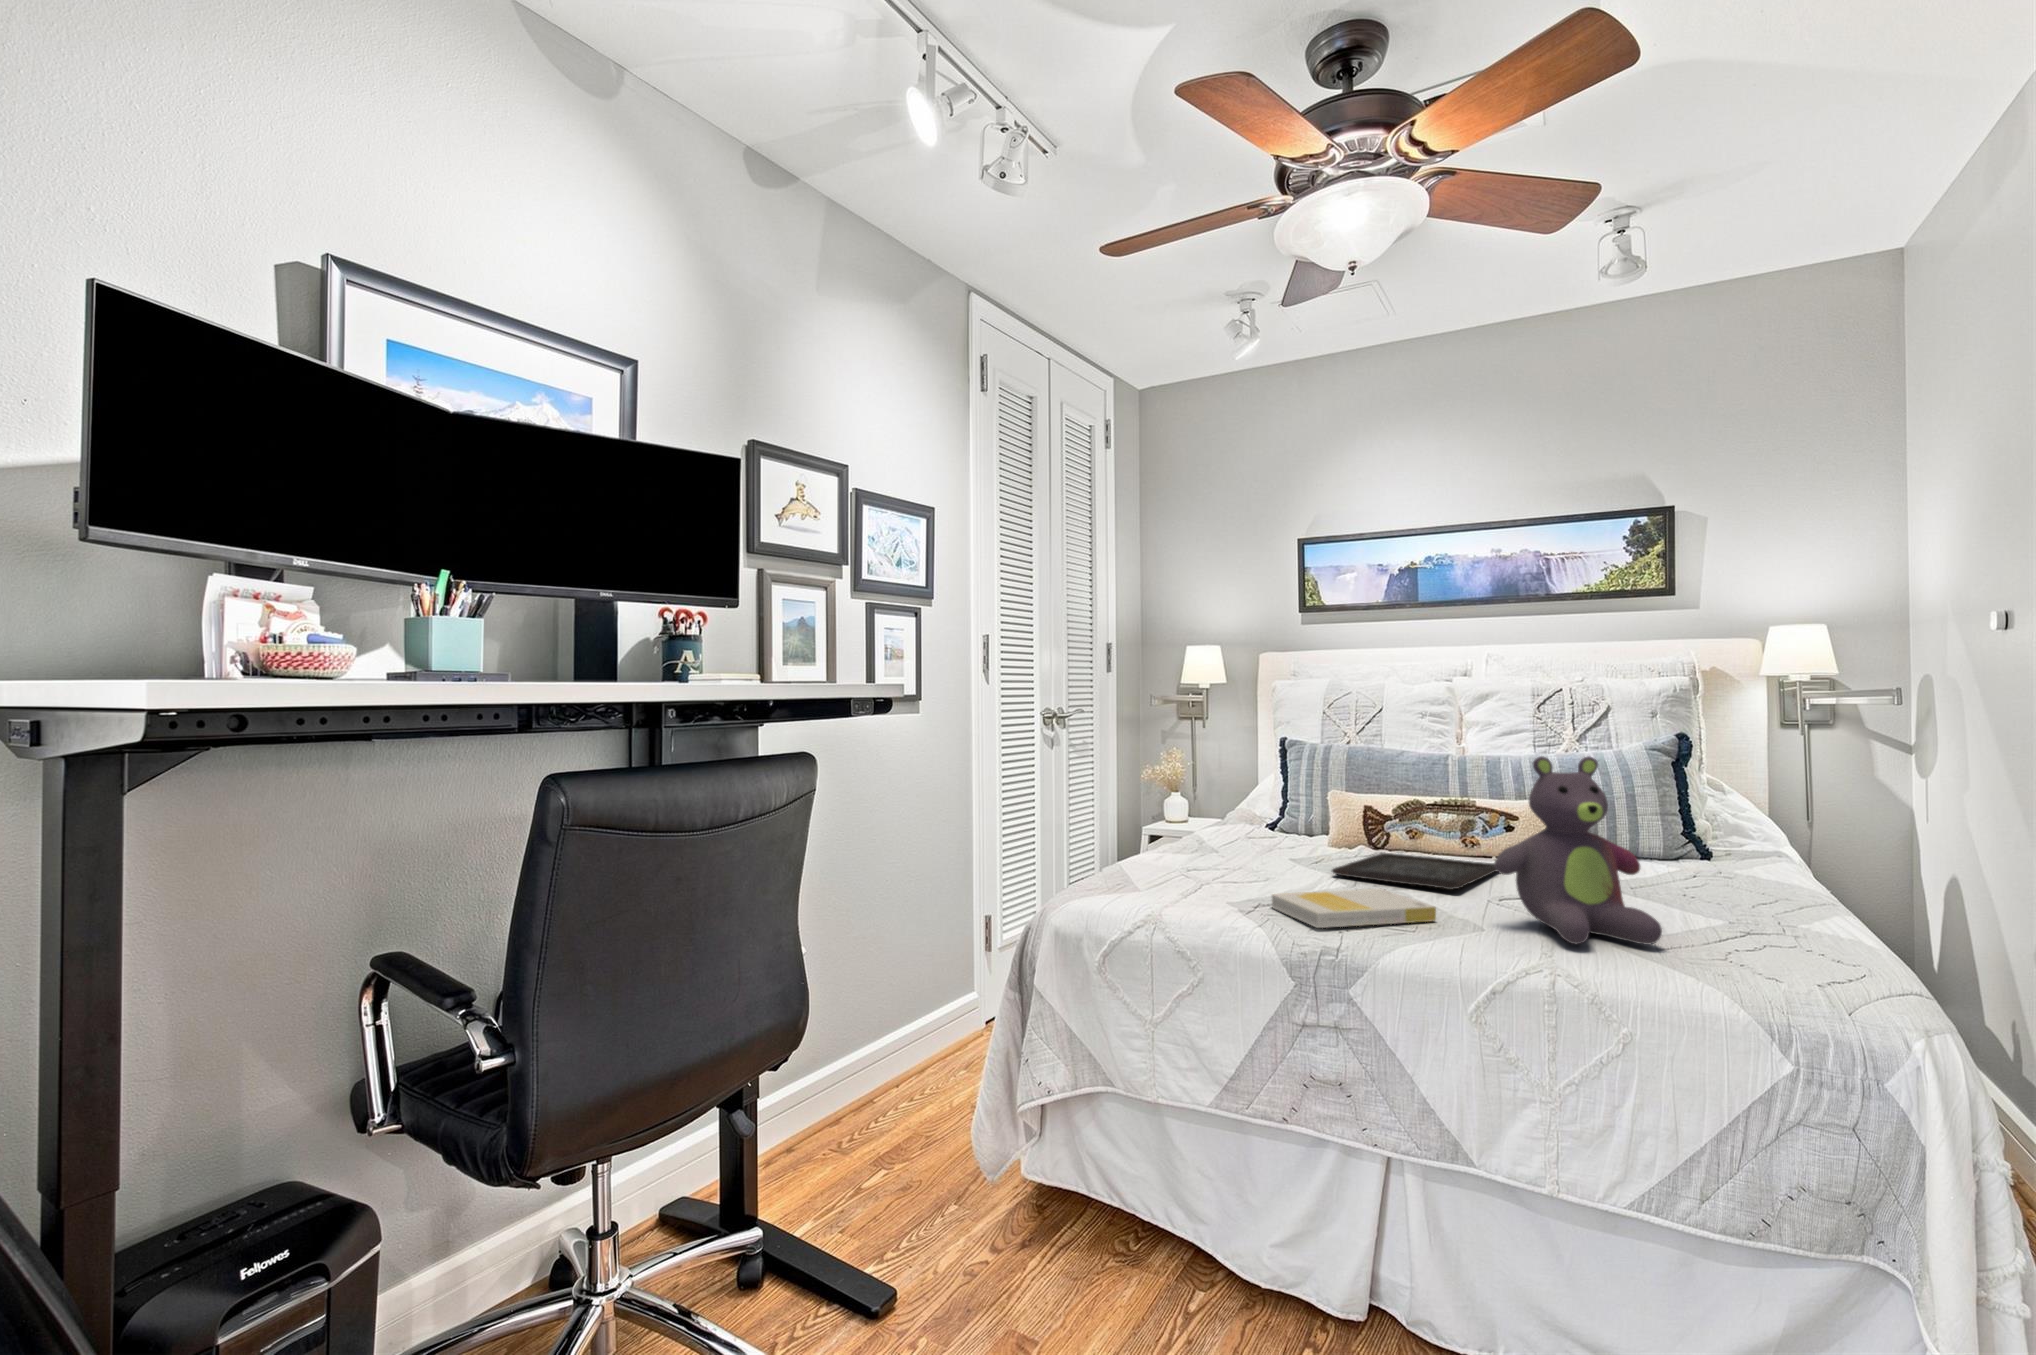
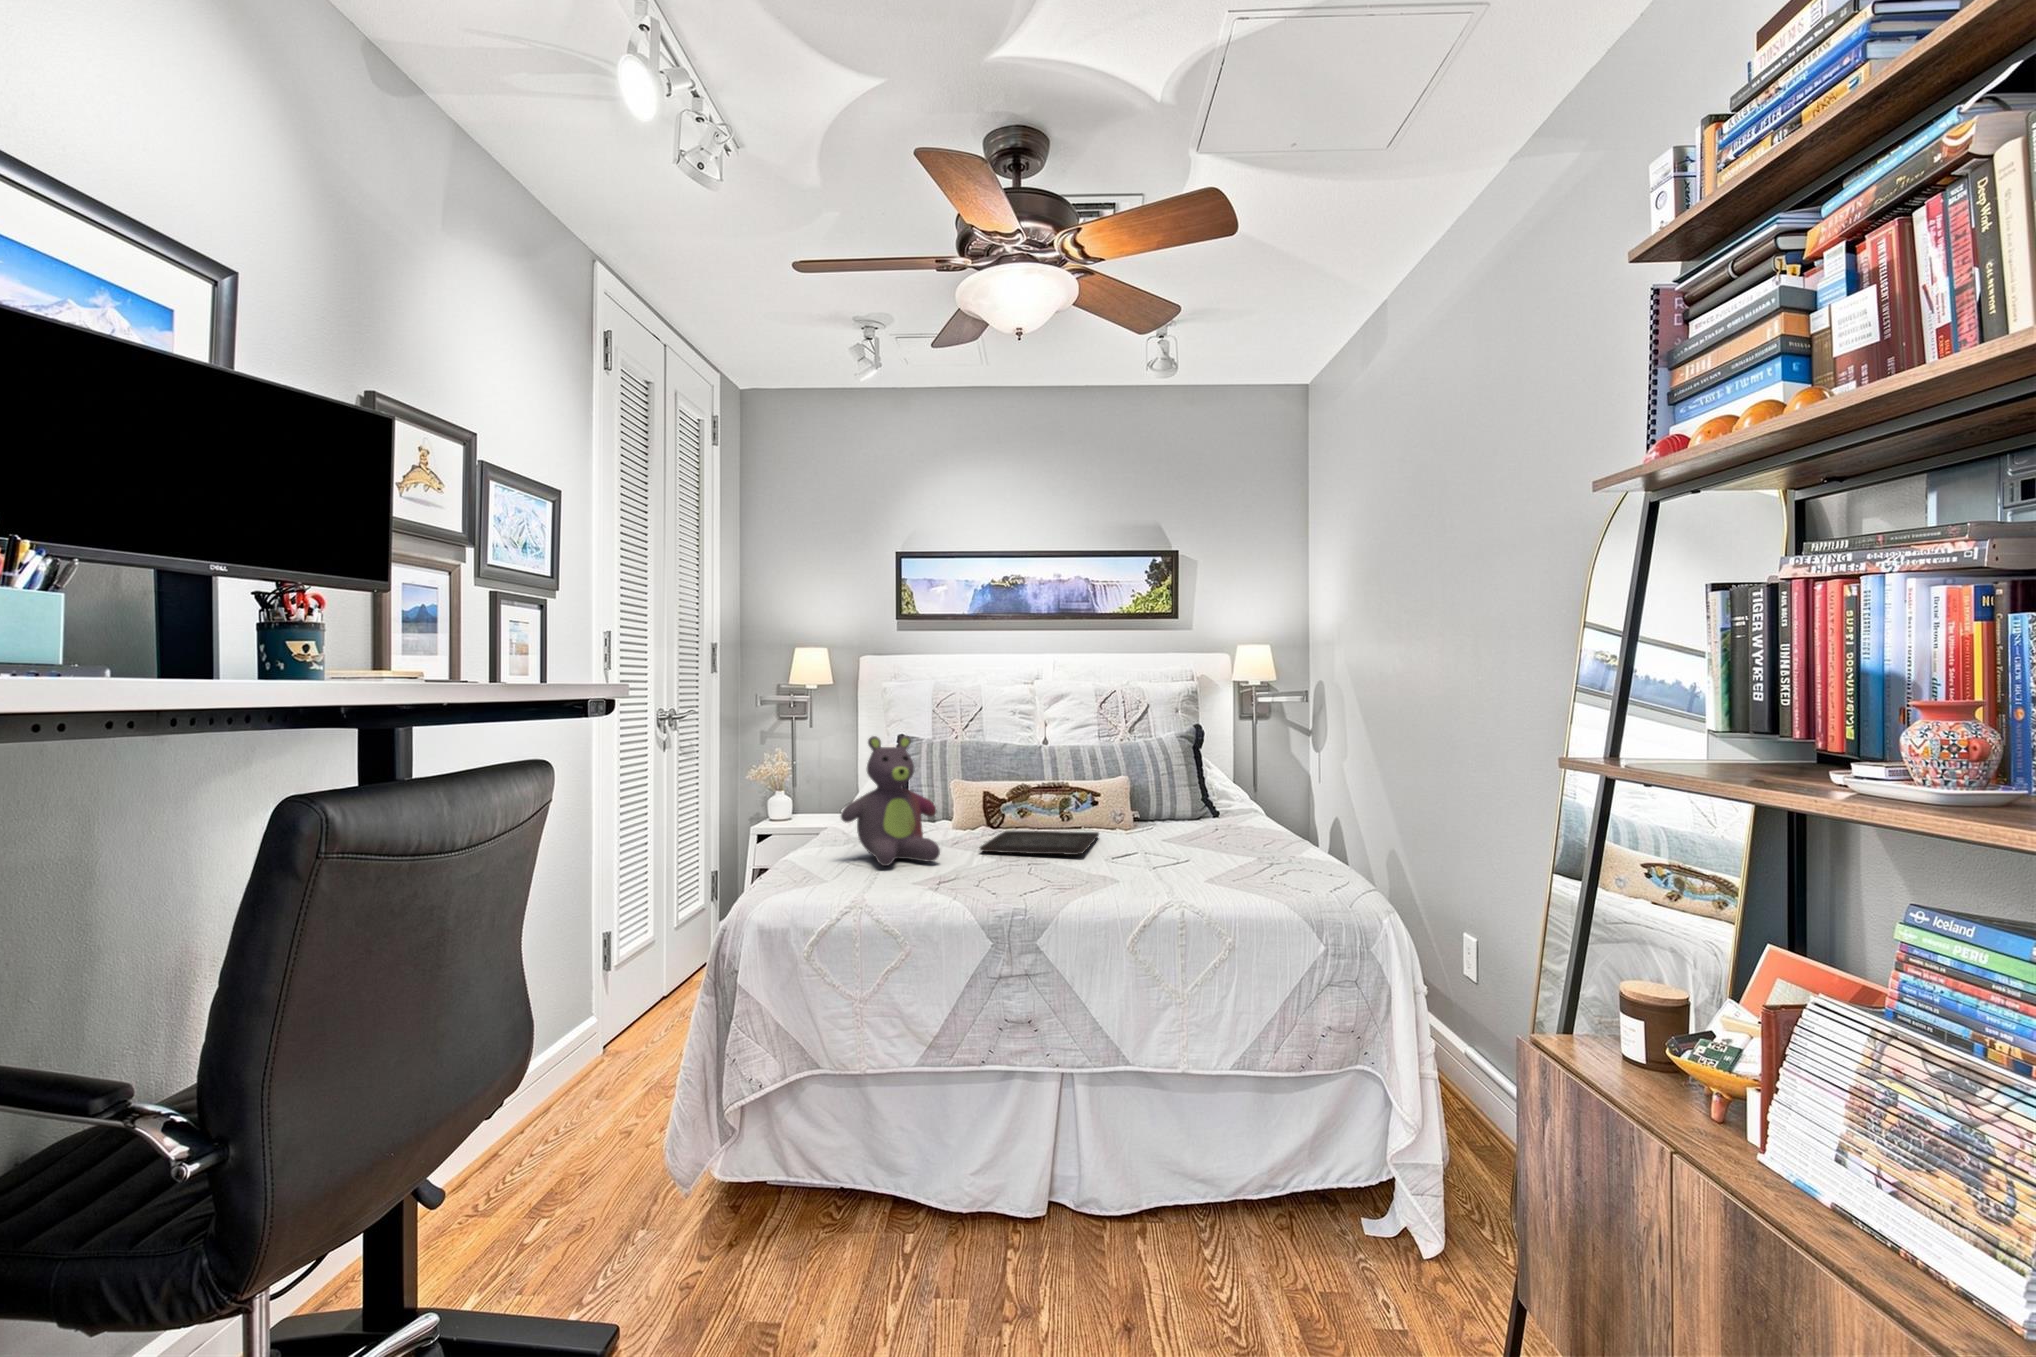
stuffed bear: present [1494,756,1662,945] -> present [841,735,940,866]
book: present [1272,889,1436,928] -> none [951,859,1082,896]

